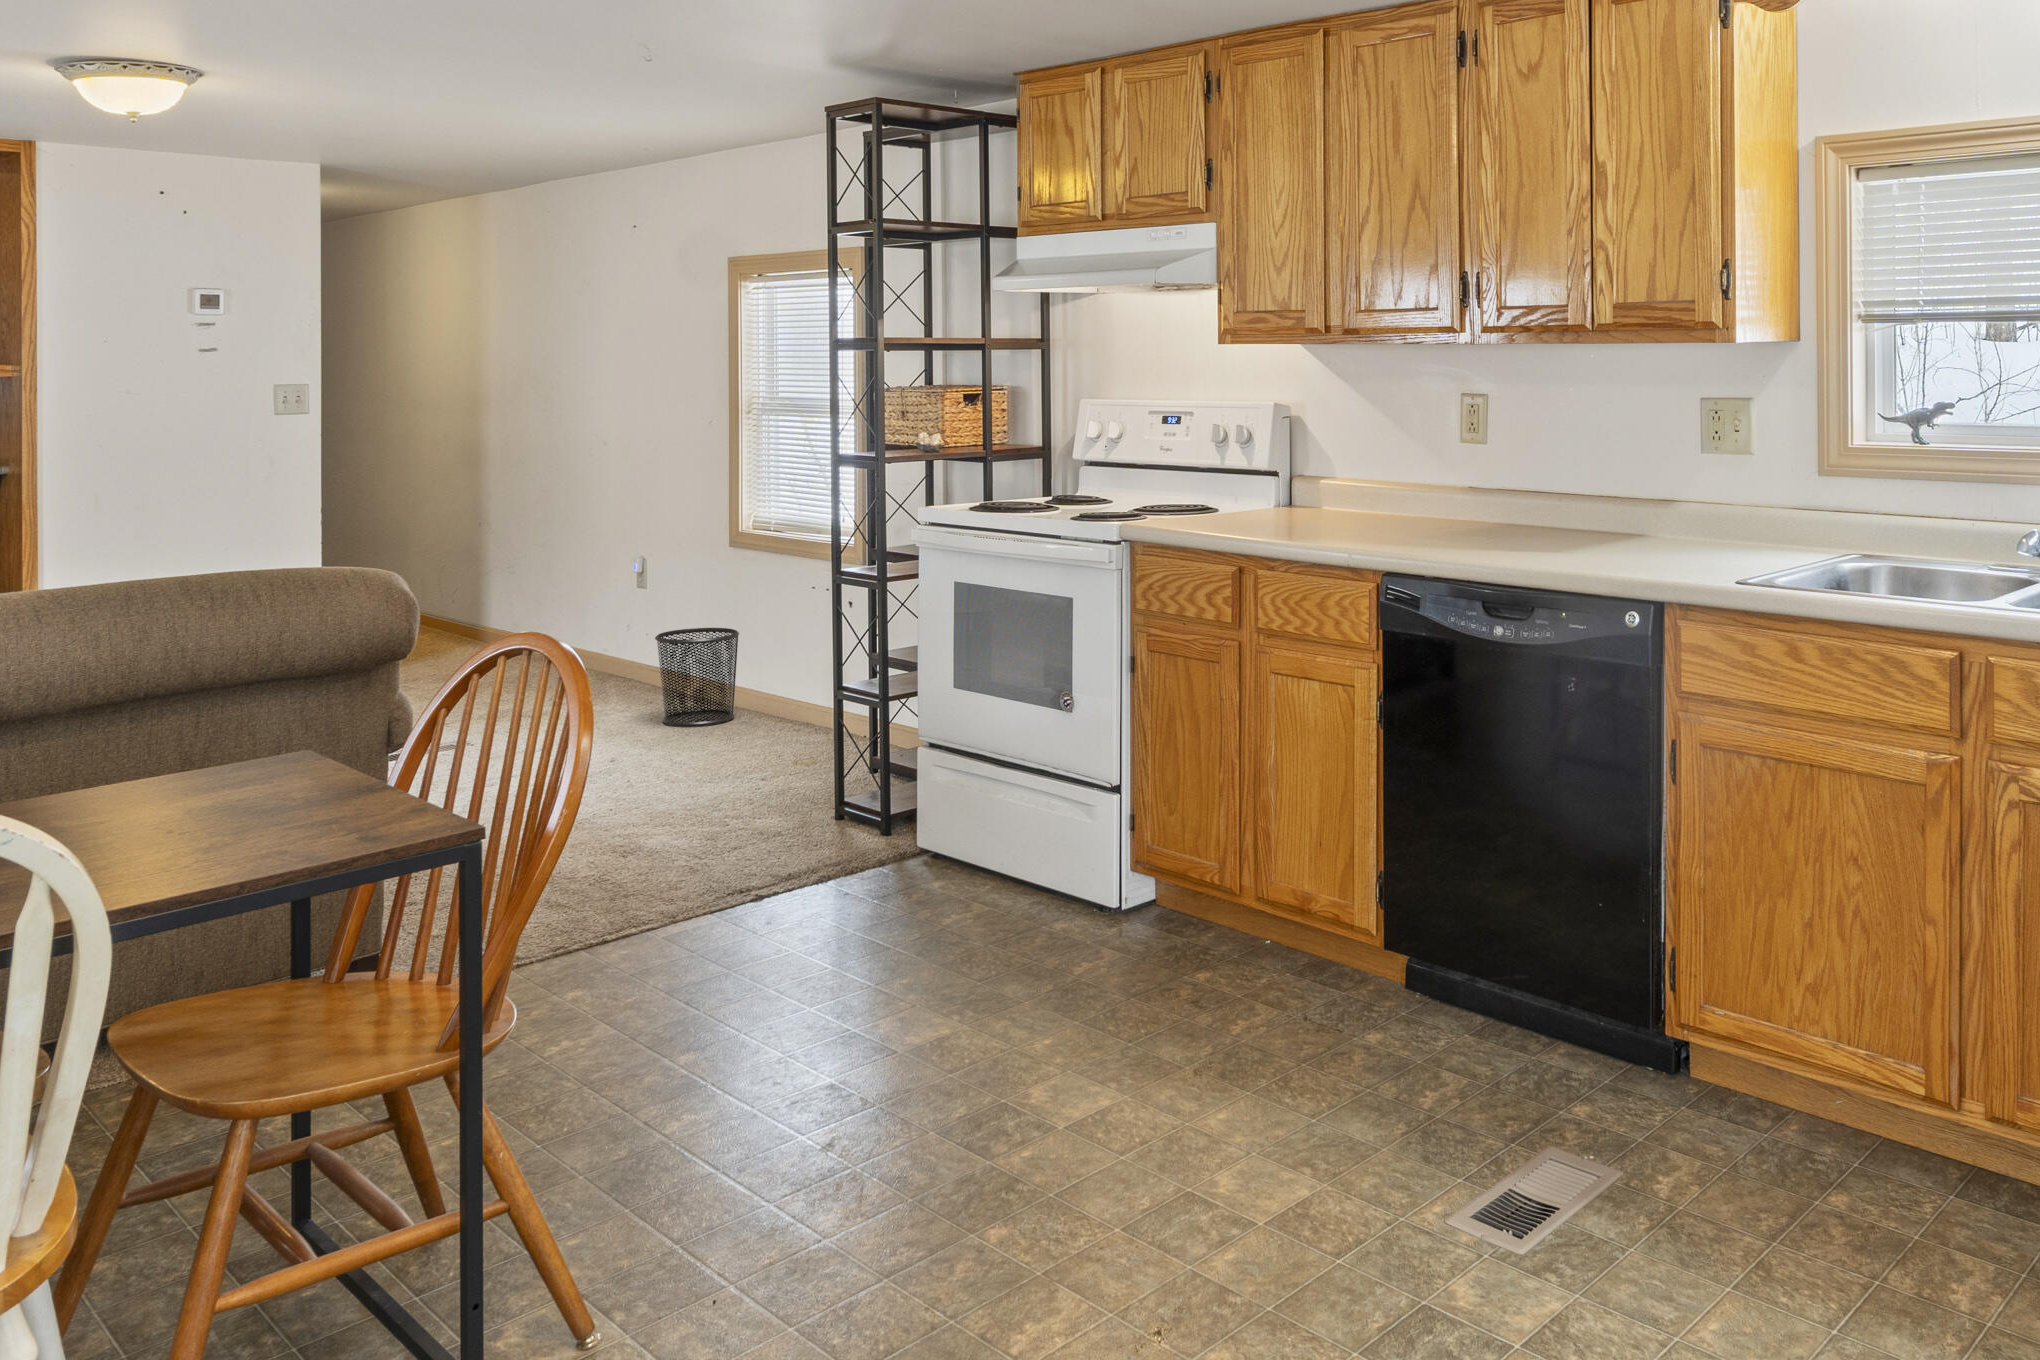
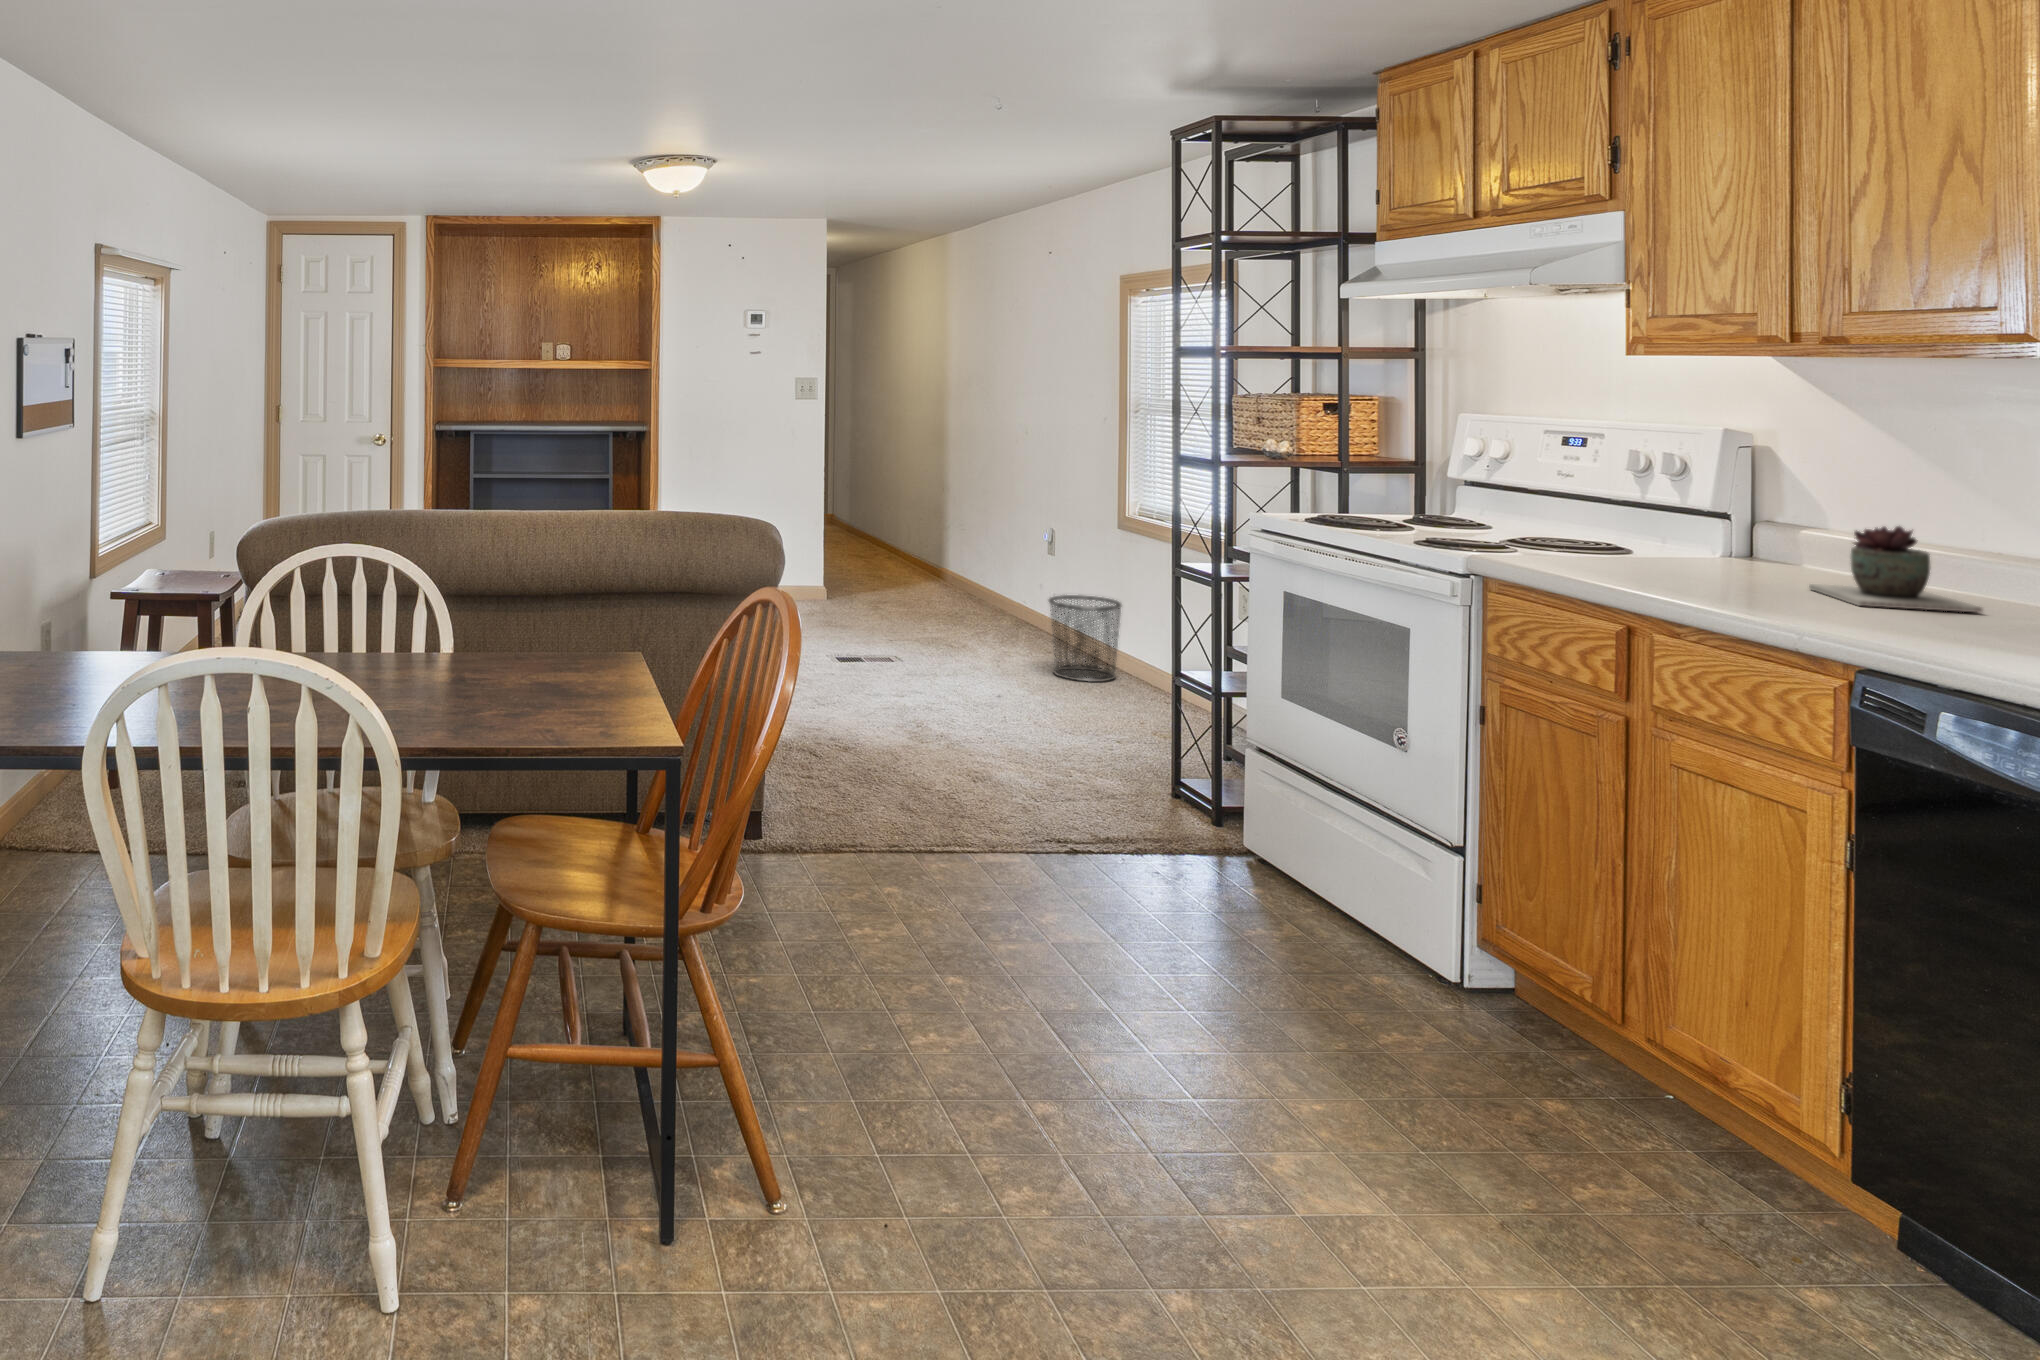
succulent plant: none [1342,471,1439,533] -> present [1809,526,1983,612]

